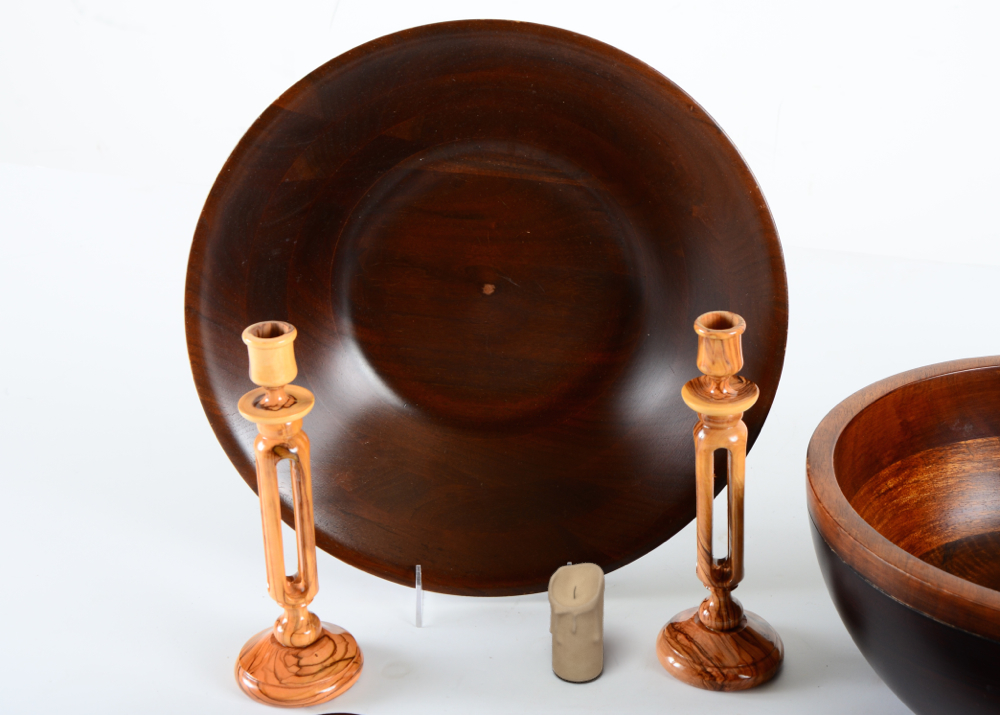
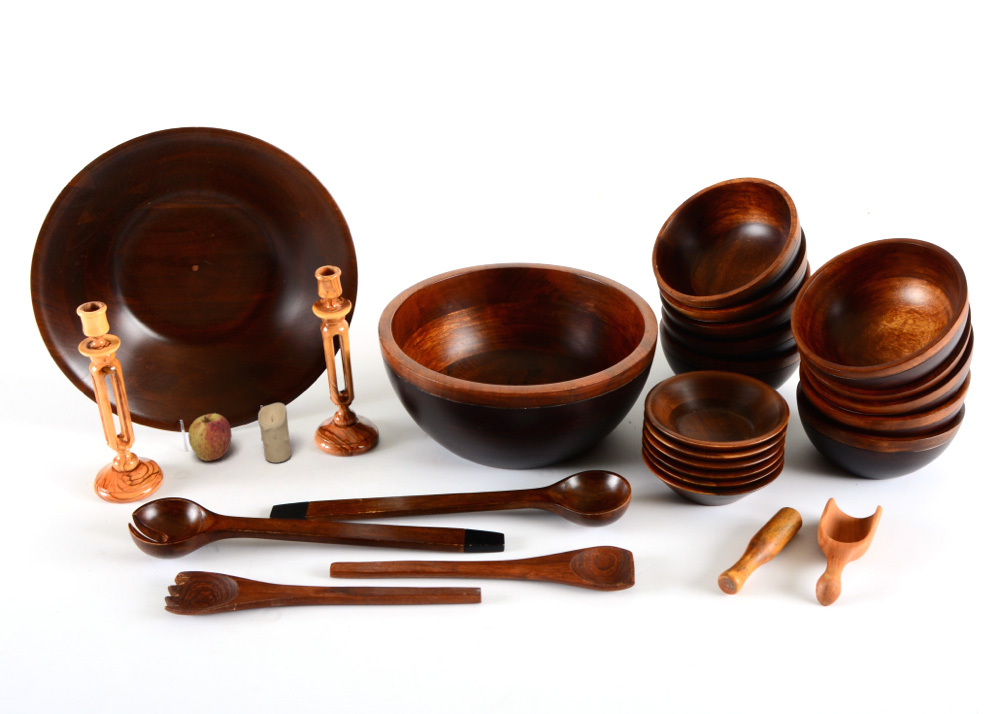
apple: none [419,563,498,653] -> present [188,413,232,461]

